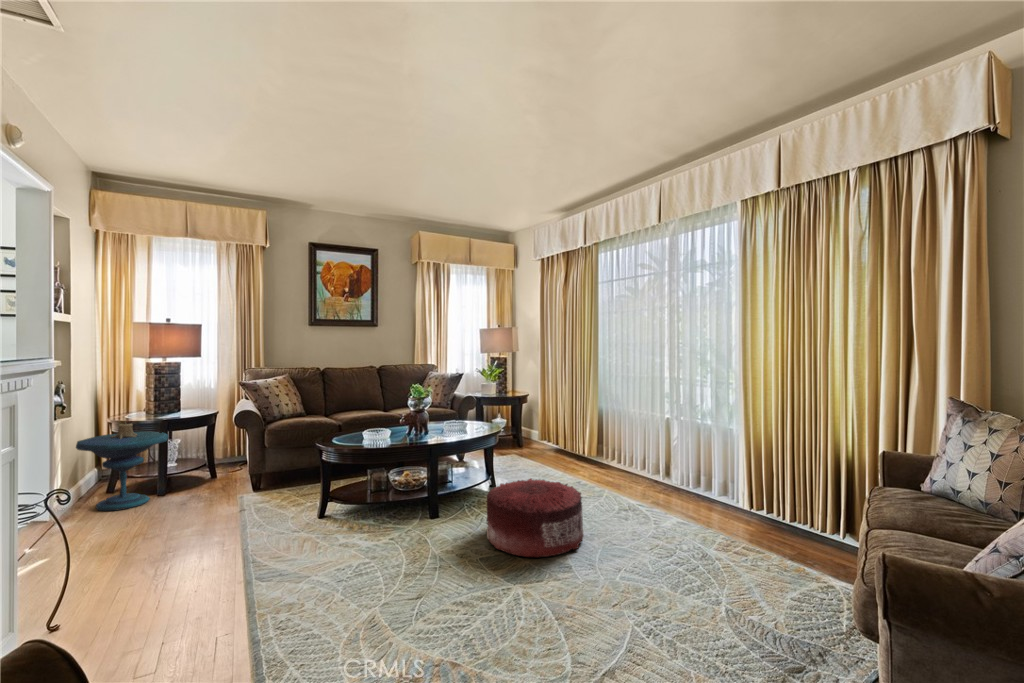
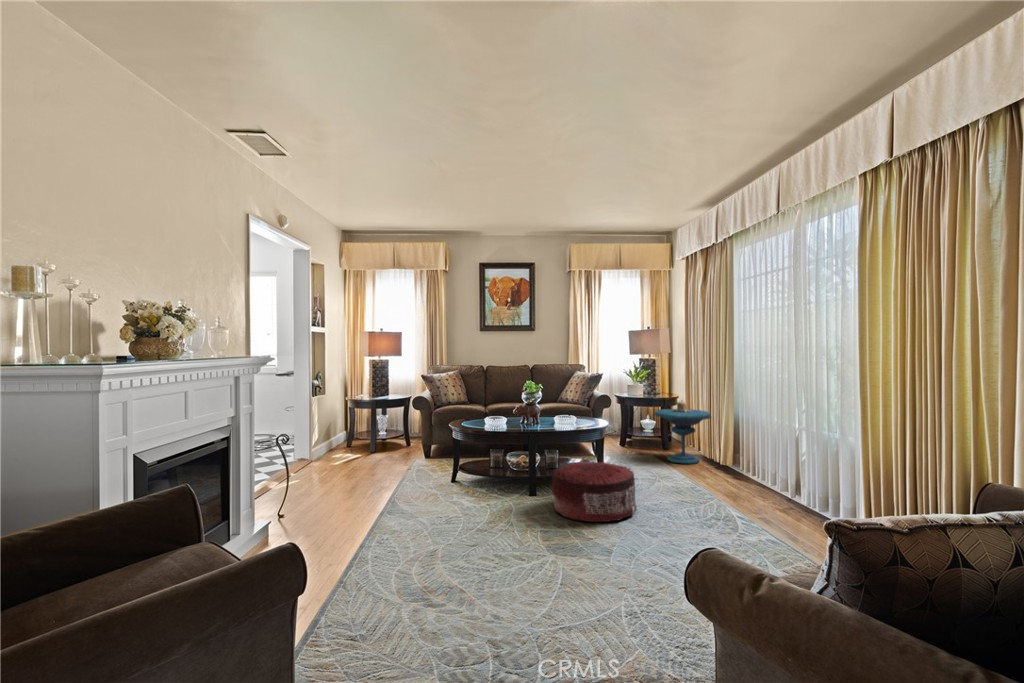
side table: present [76,422,168,511] -> present [655,401,711,464]

